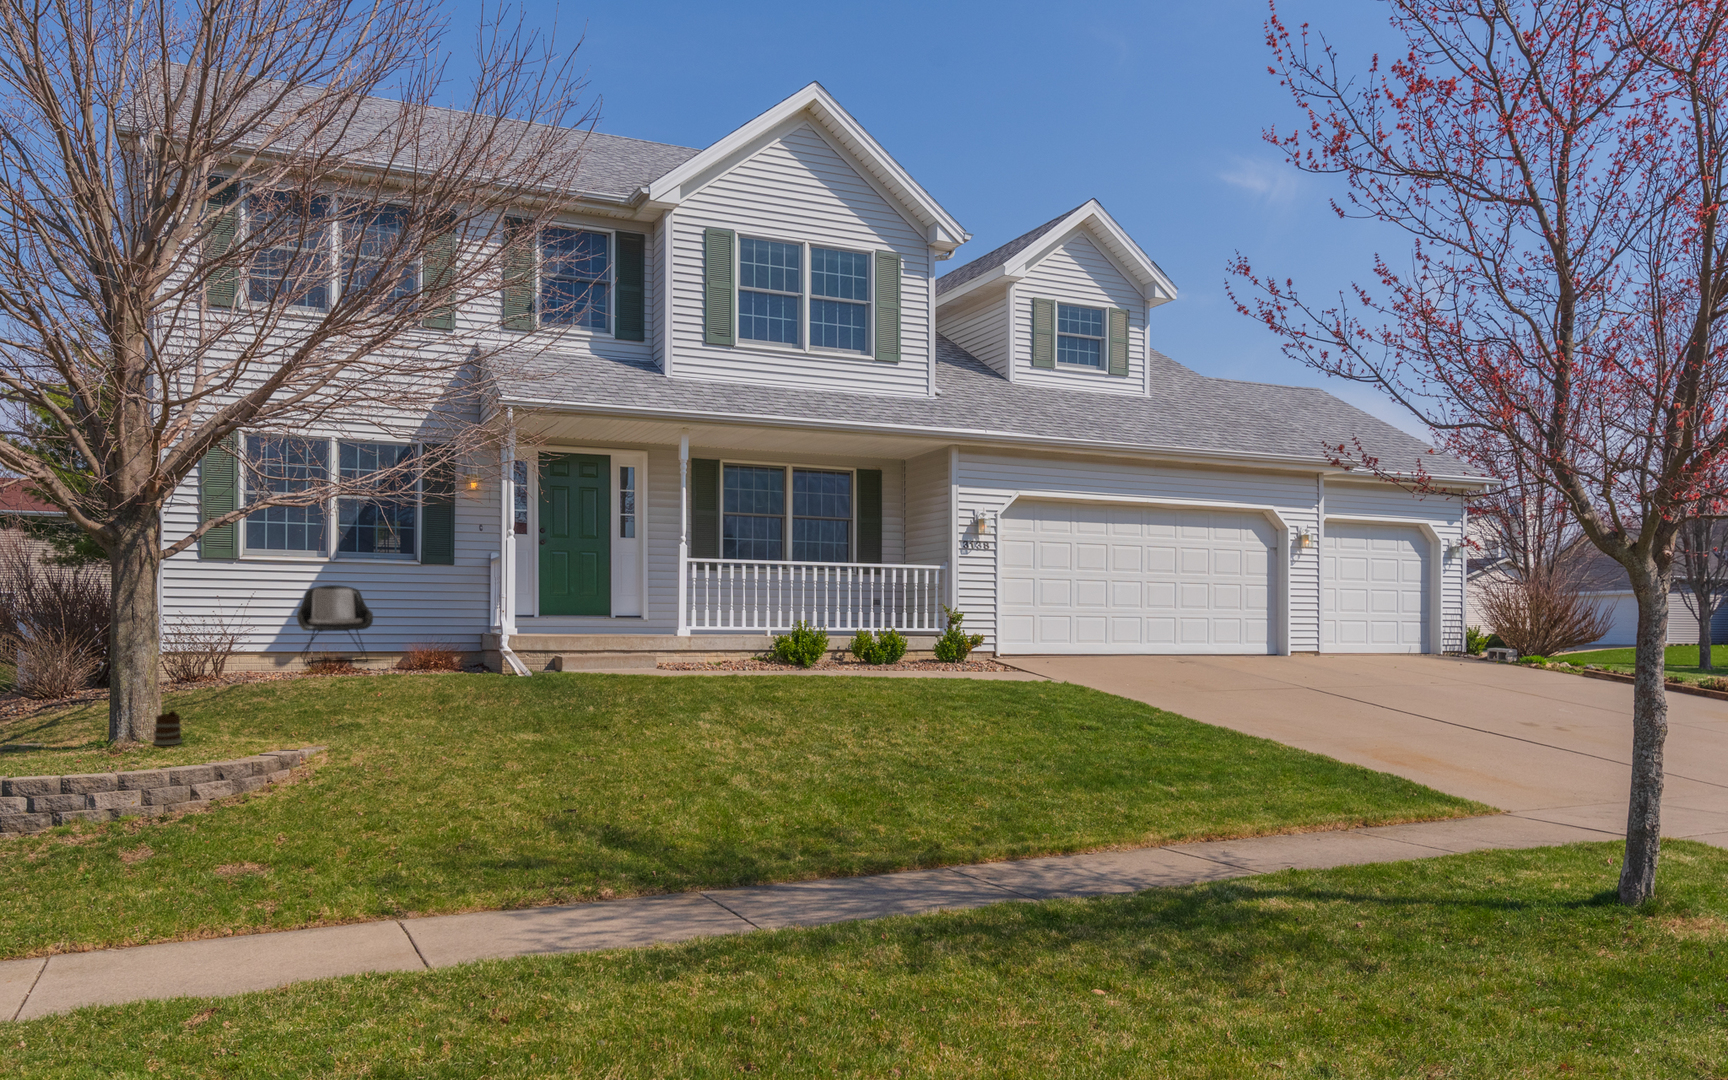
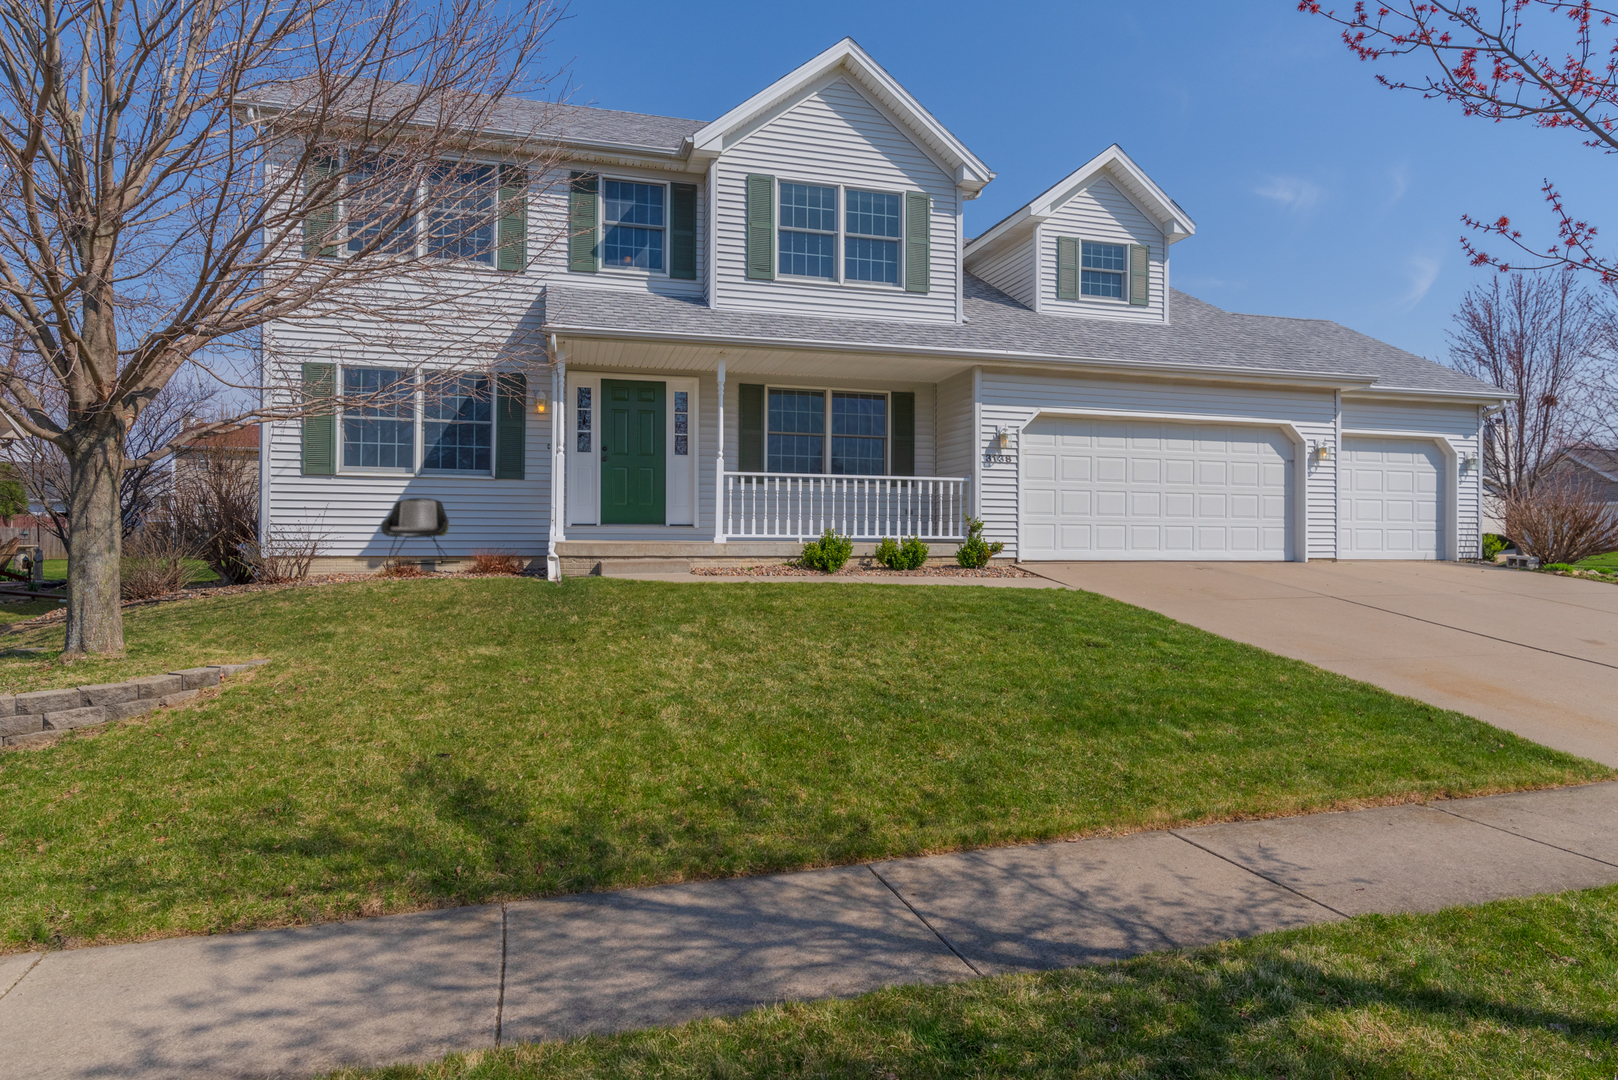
wooden bucket: present [153,700,182,745] -> none [136,597,167,644]

